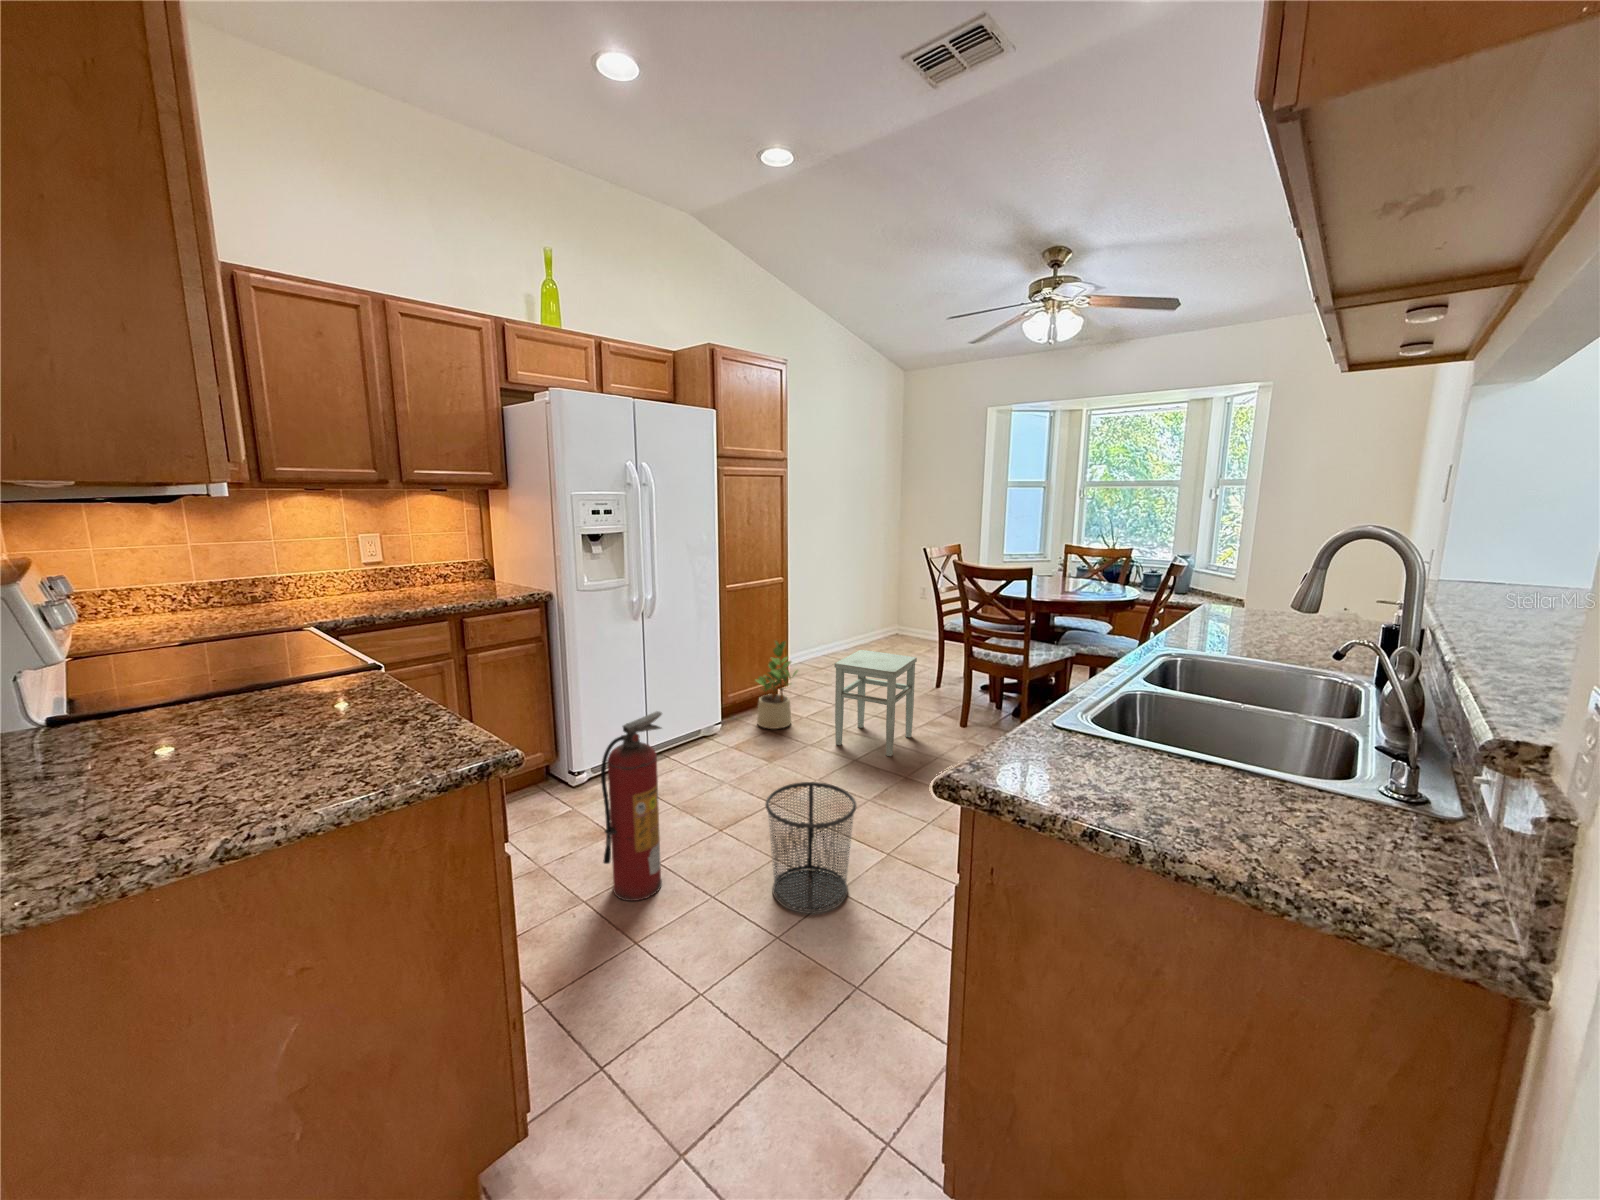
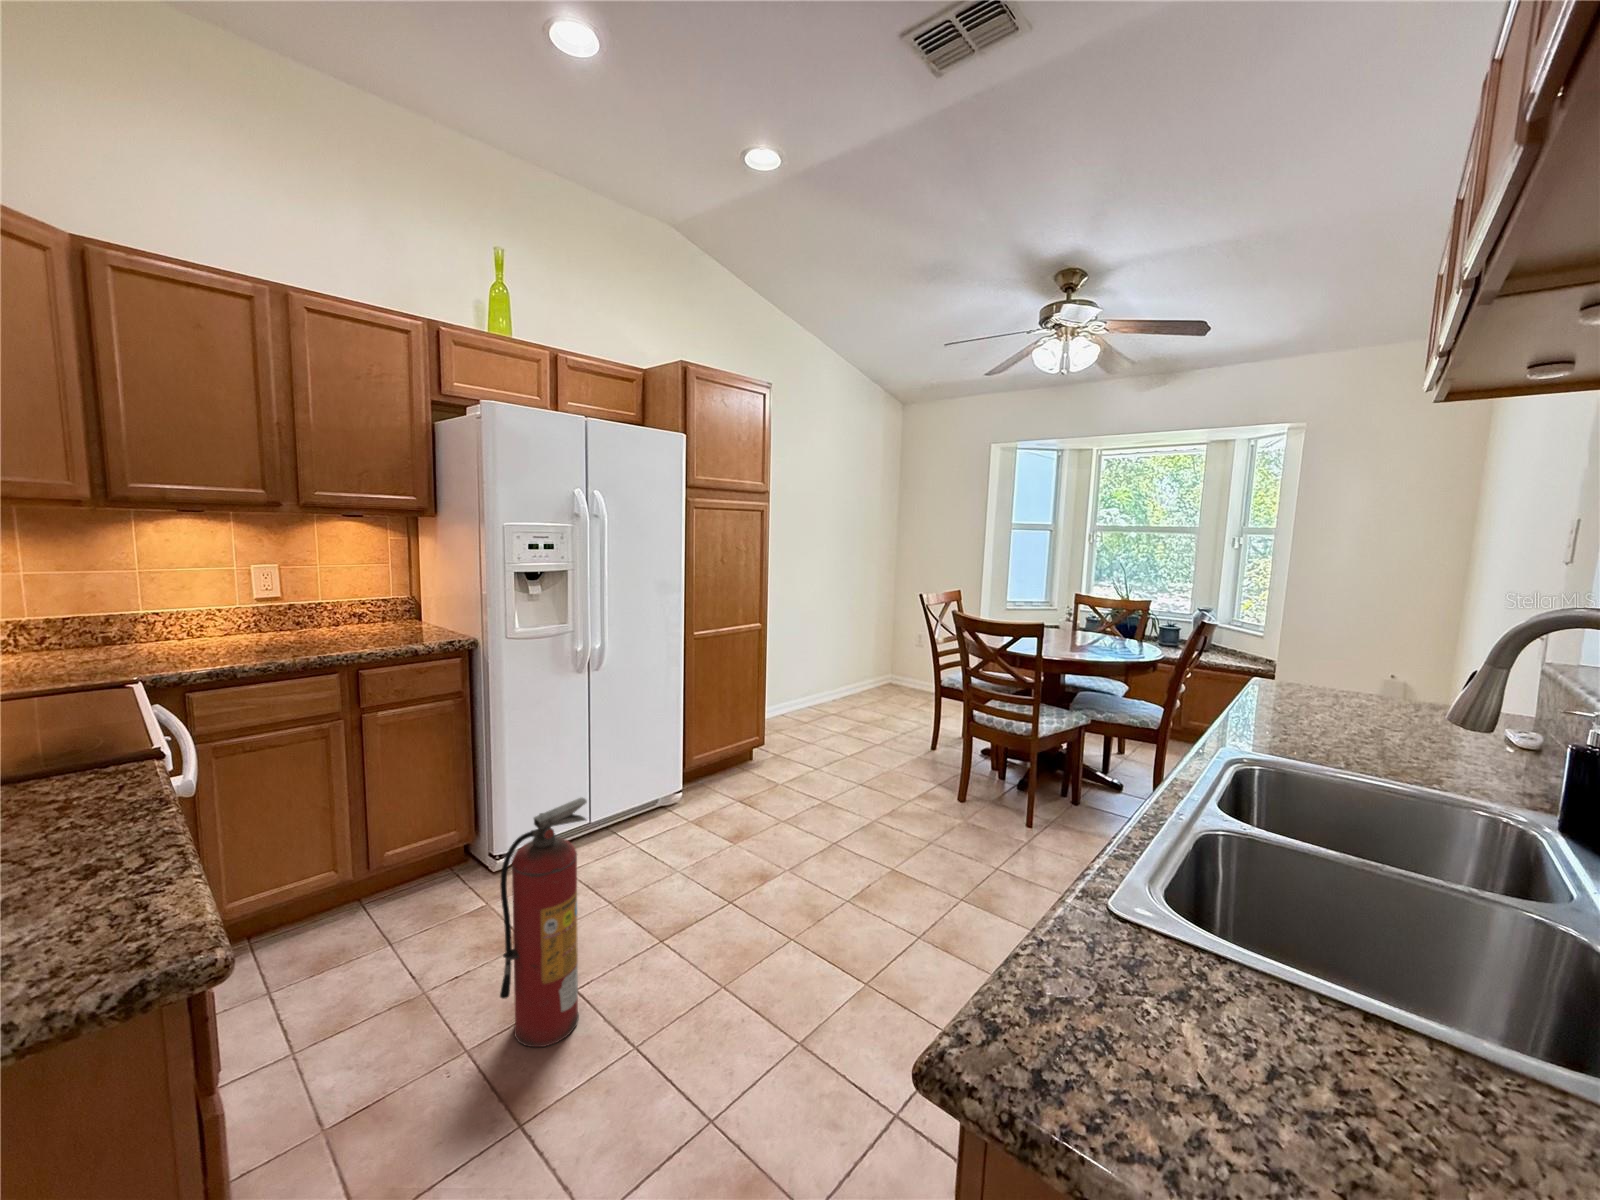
potted plant: present [756,641,798,729] -> none [723,696,774,800]
stool: present [834,650,917,756] -> none [813,710,909,839]
waste bin: present [766,782,856,913] -> none [712,889,828,1072]

